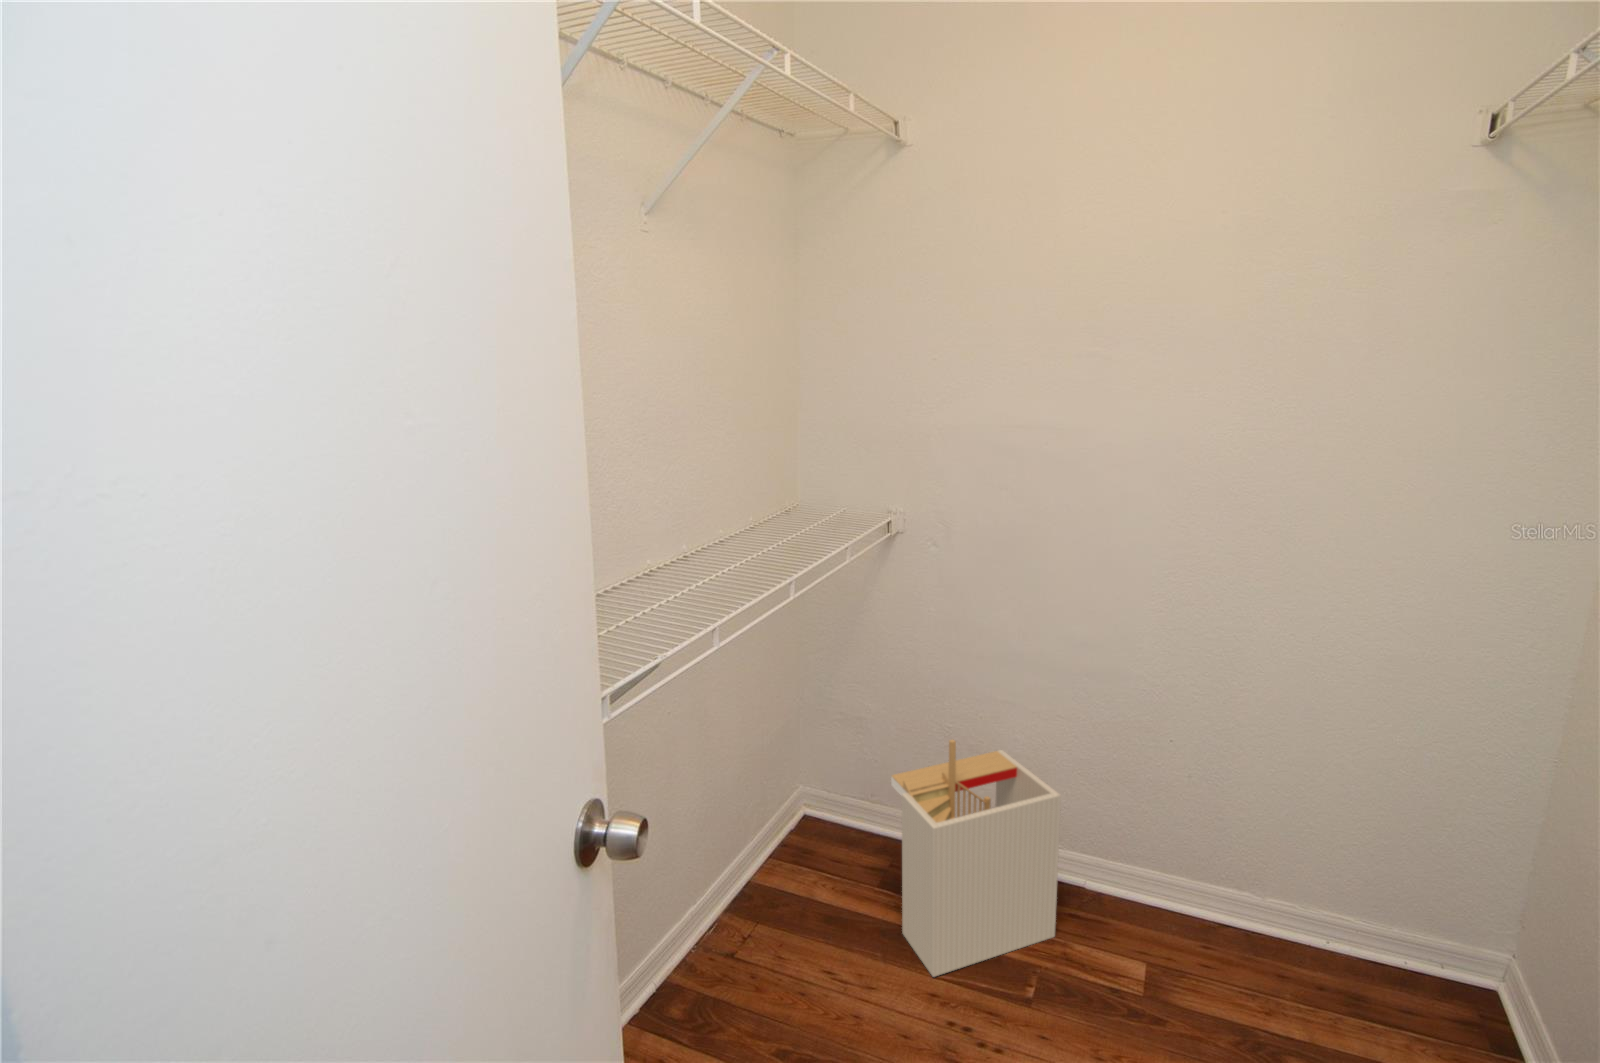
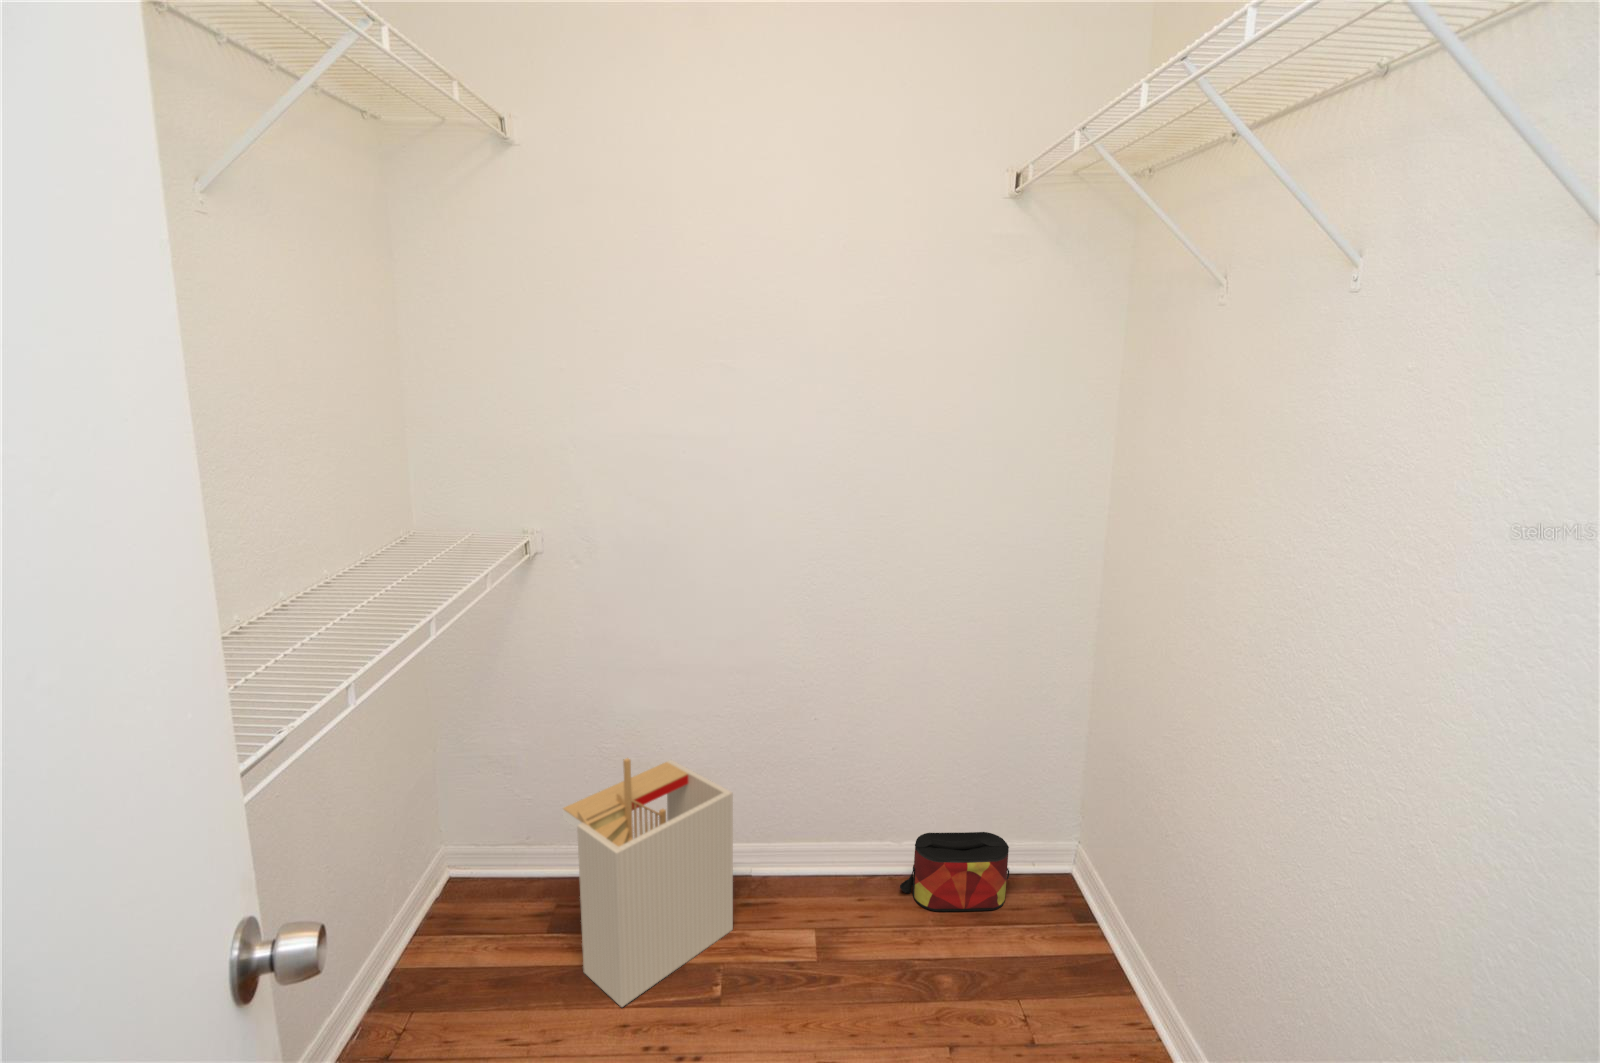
bag: none [1263,893,1425,1010] -> present [900,832,1009,911]

